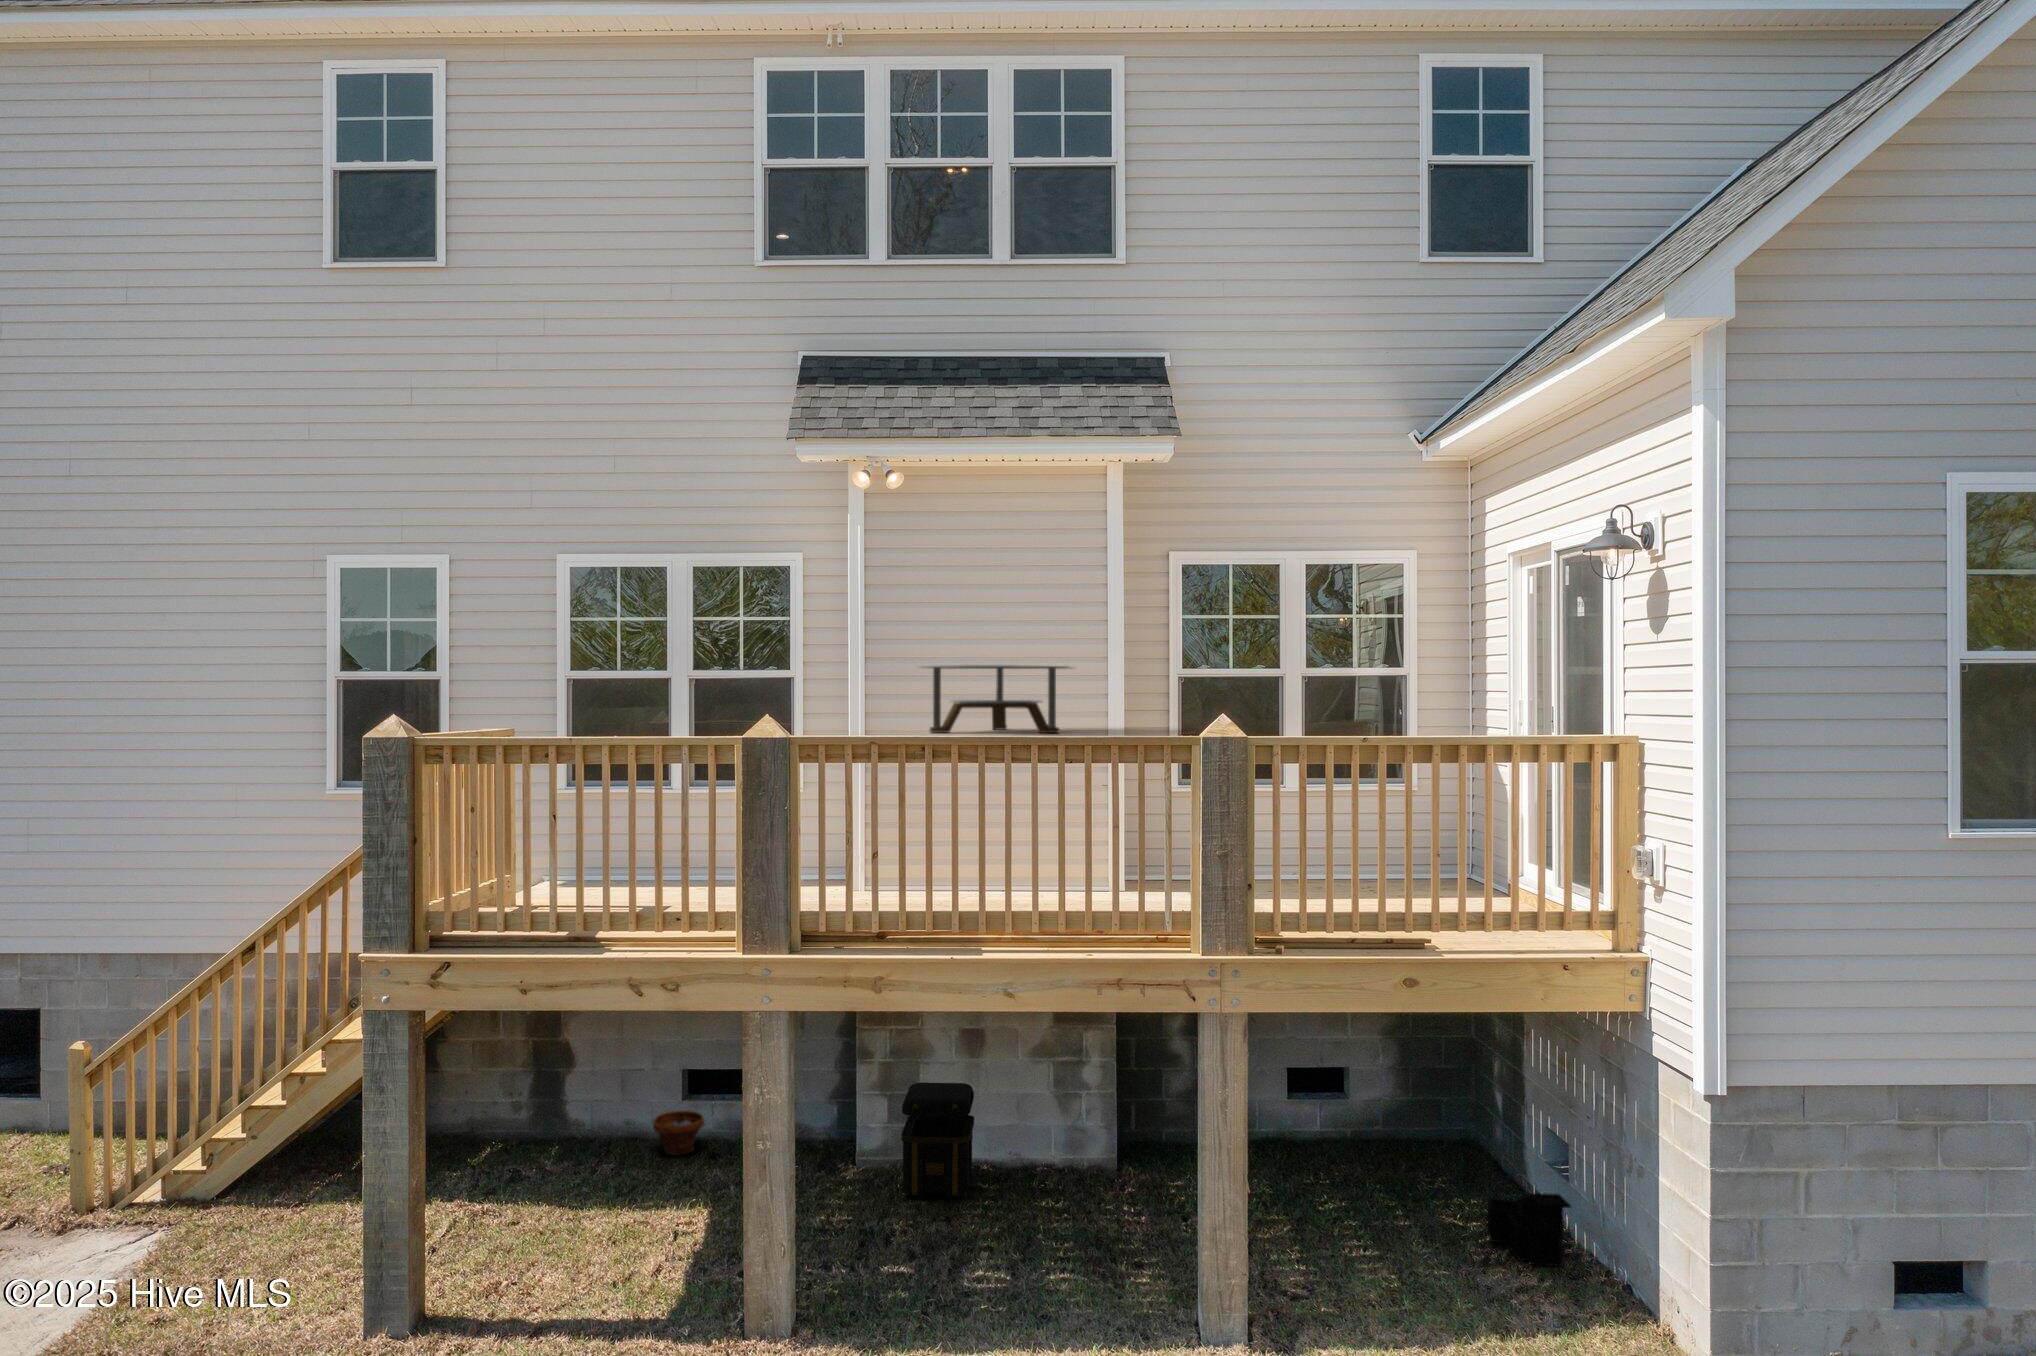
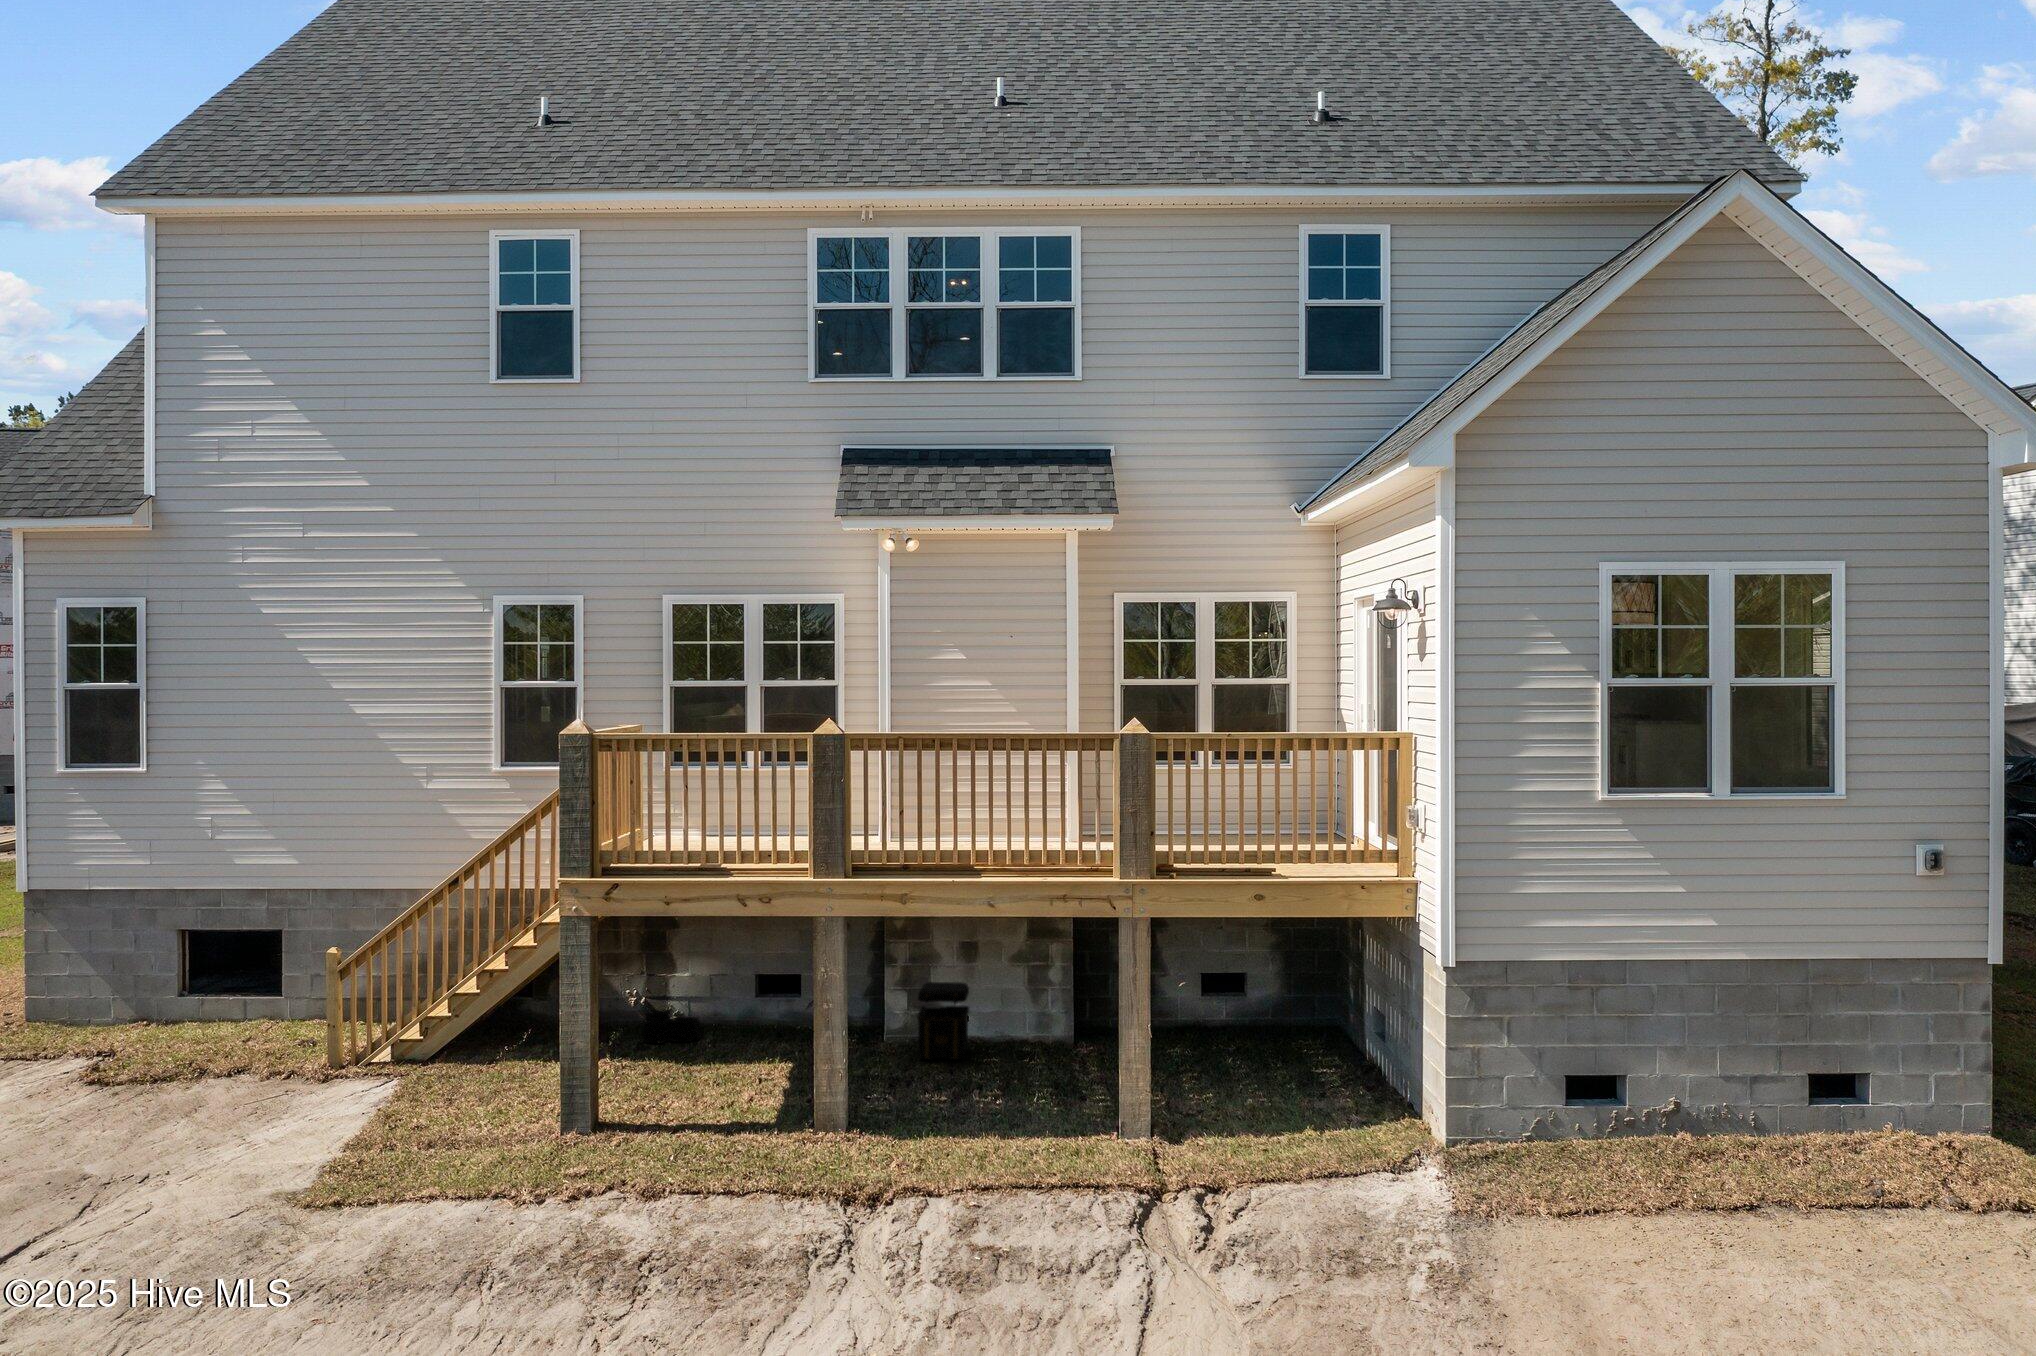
round table: present [922,665,1070,733] -> none [928,682,1042,730]
planter: present [653,1110,704,1155] -> none [734,1008,772,1038]
storage bin: present [1487,1193,1571,1266] -> present [644,1009,703,1043]

